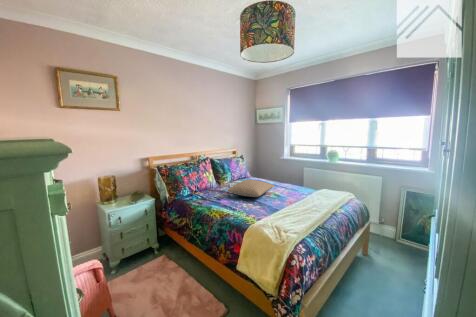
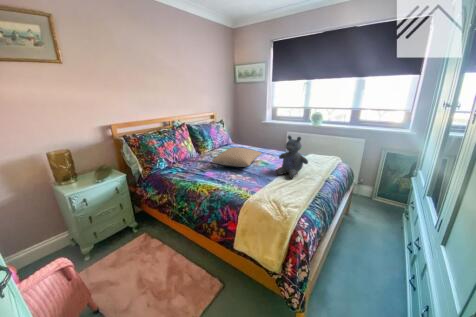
stuffed bear: none [284,169,315,209] -> present [276,136,308,178]

